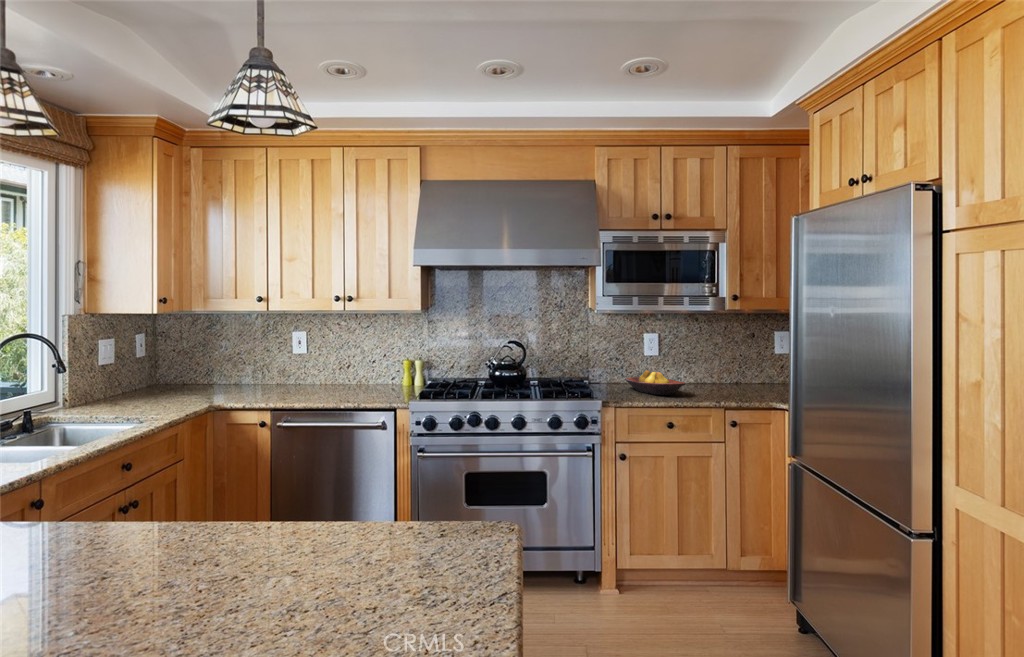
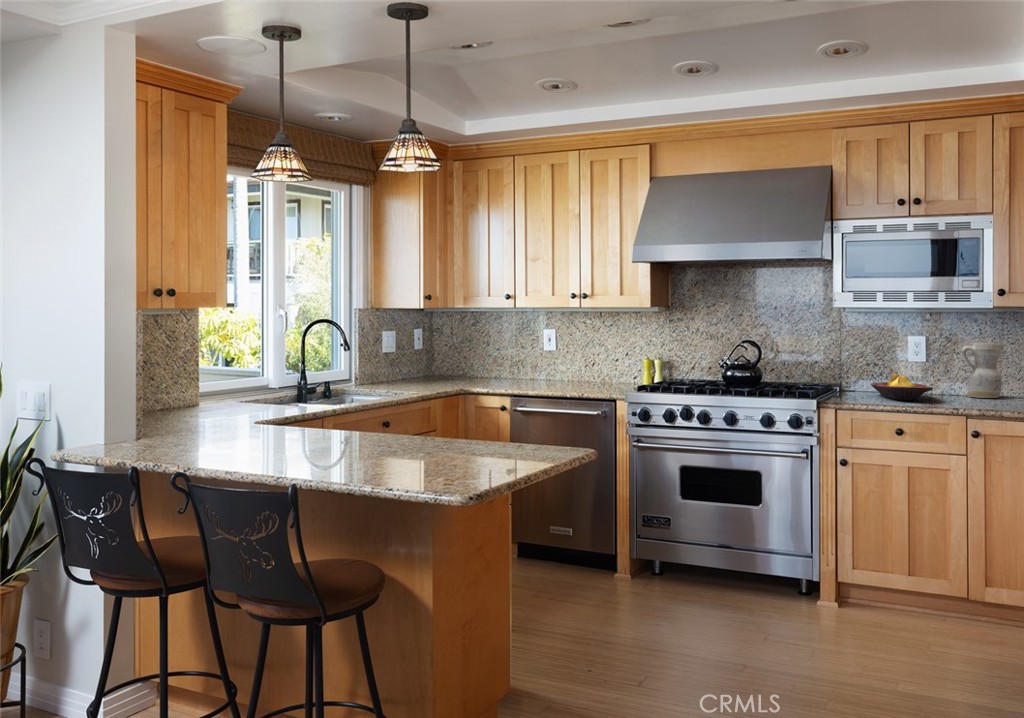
ceramic pitcher: none [692,340,724,388] -> present [961,343,1003,398]

